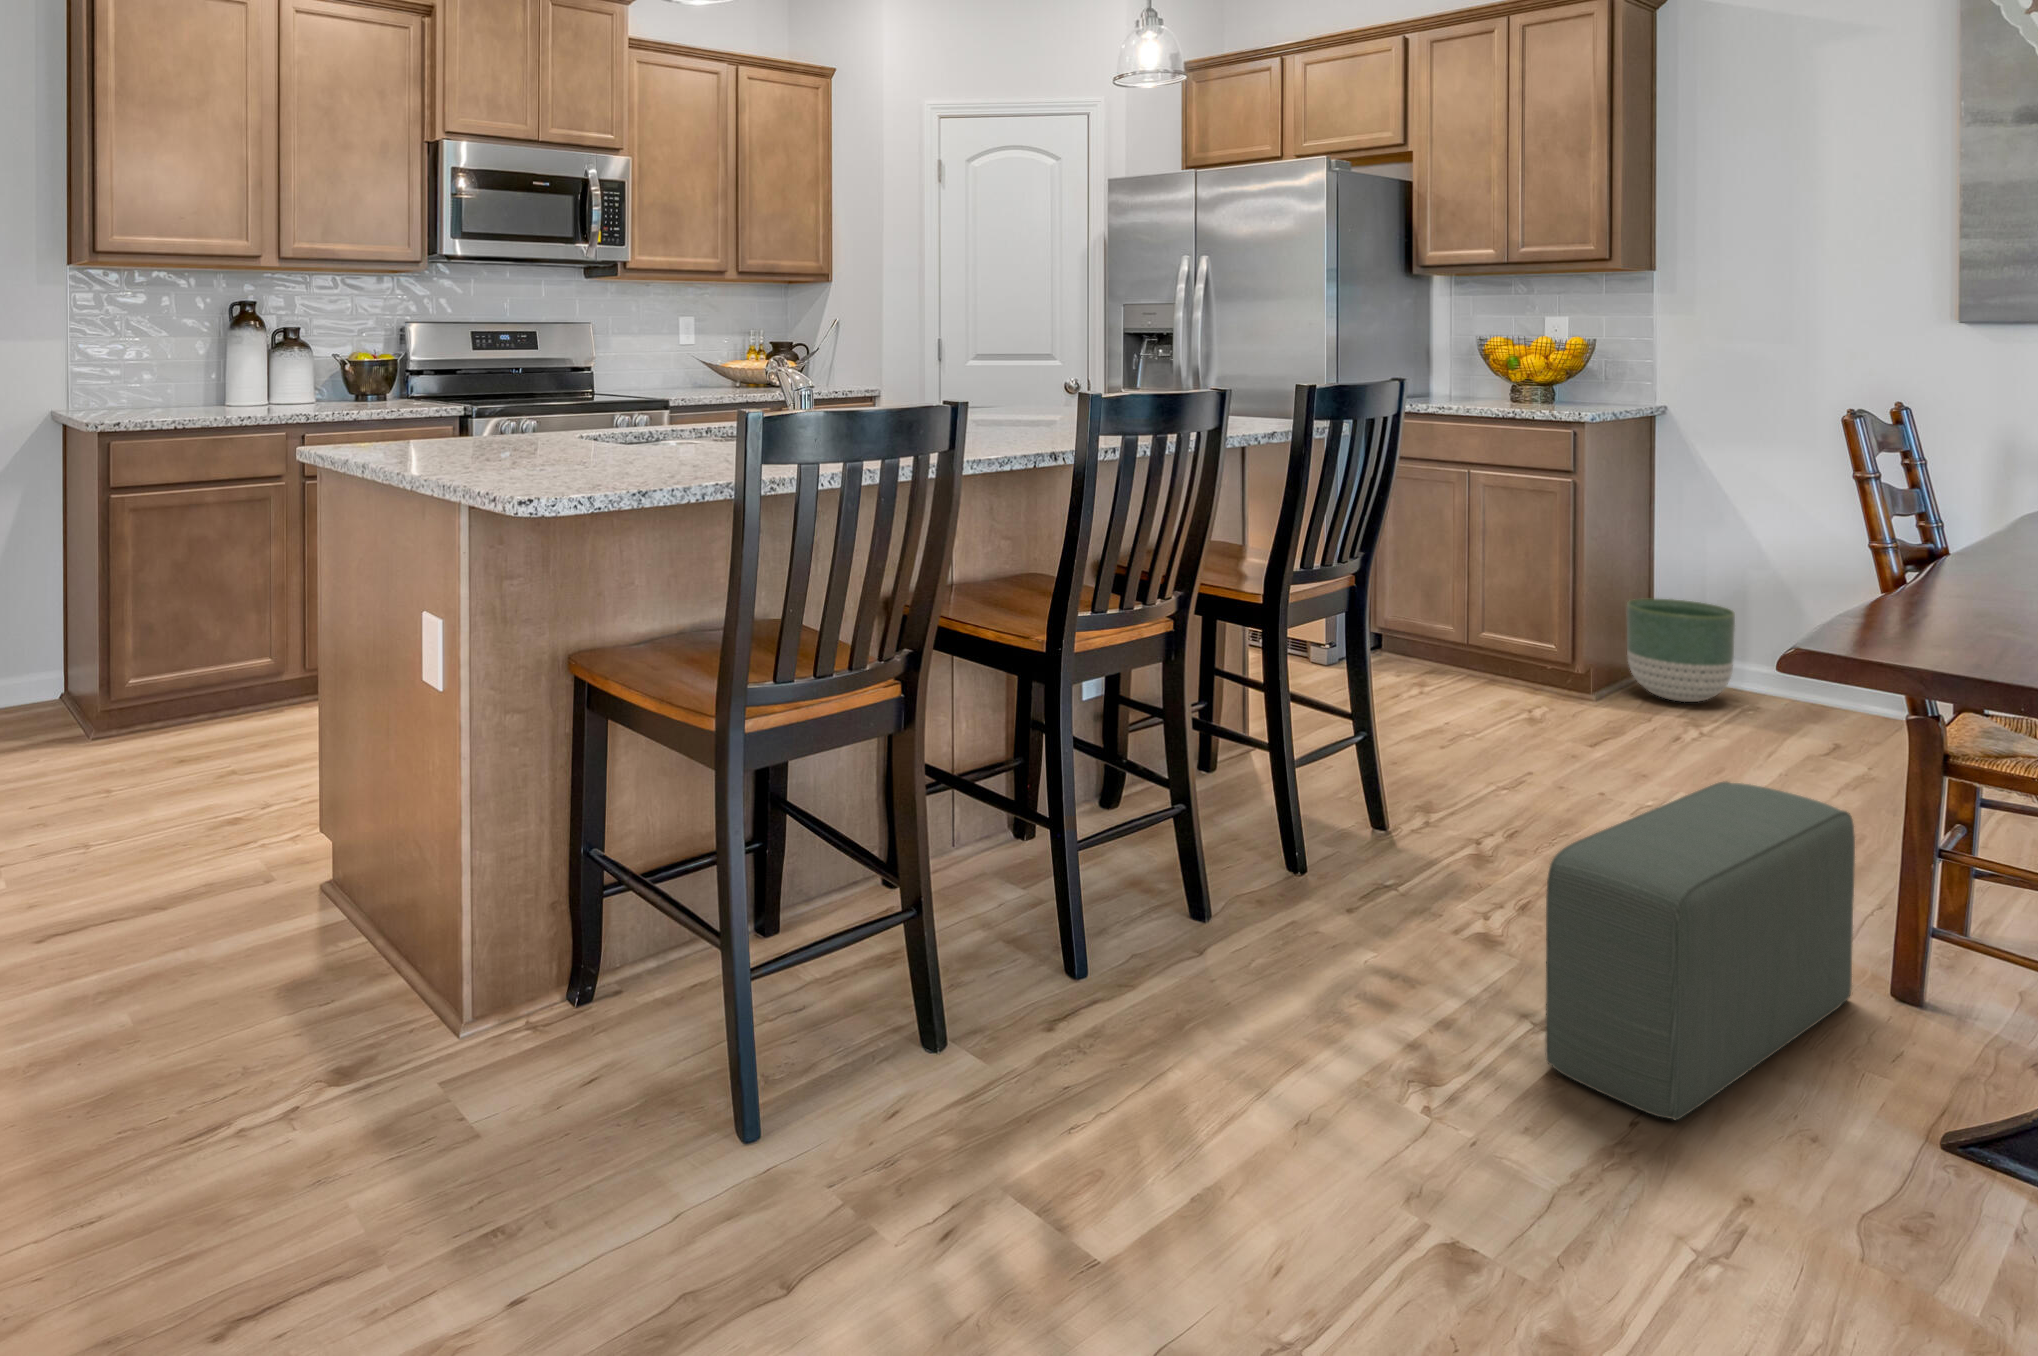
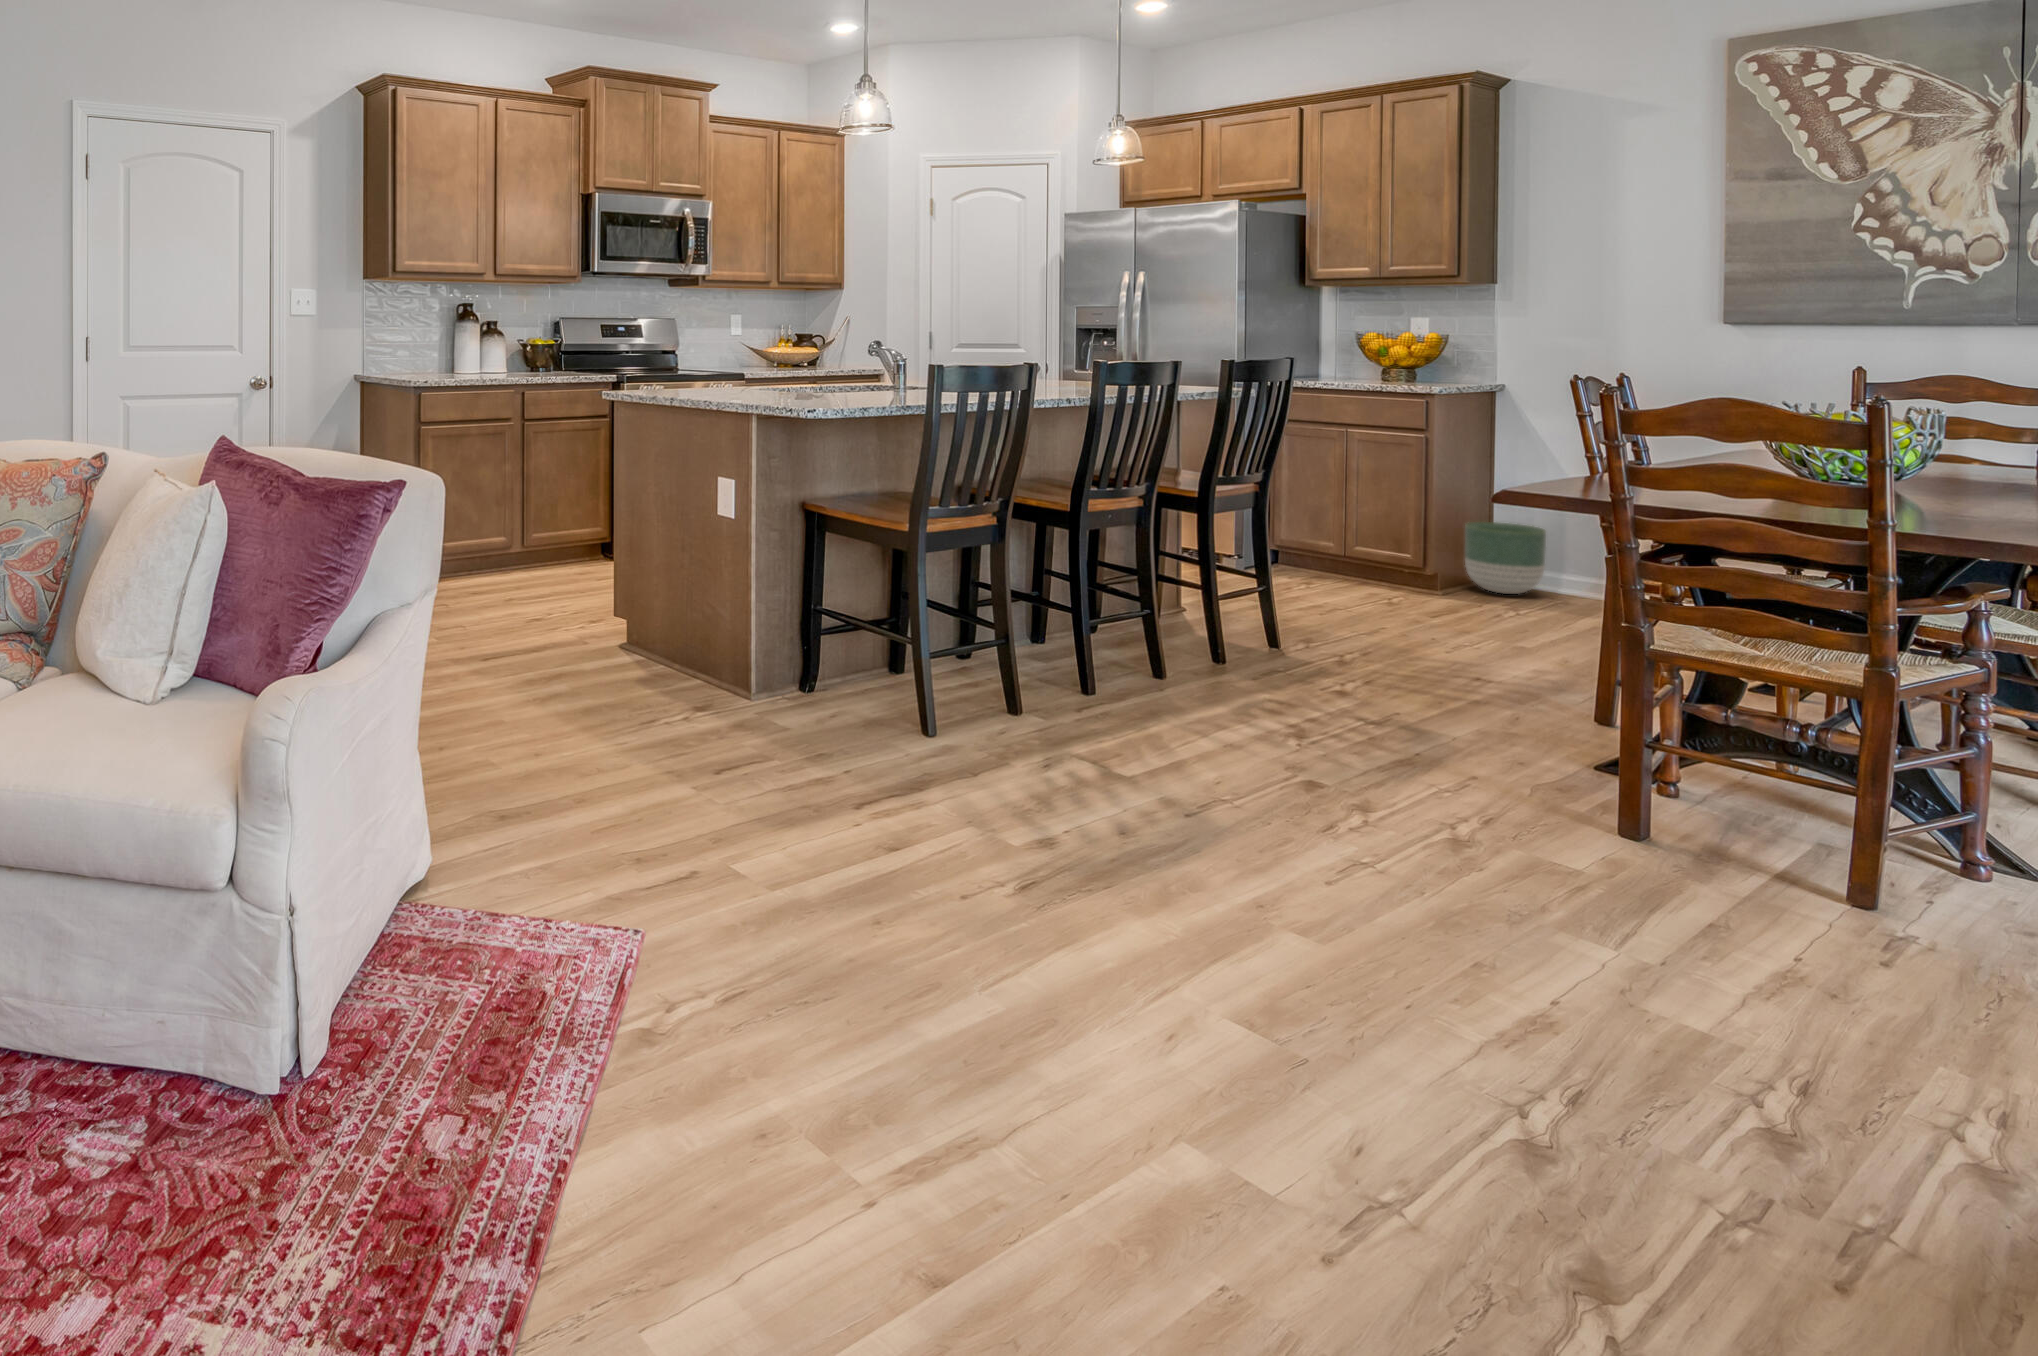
pouf: present [1545,782,1855,1120] -> none [1368,598,1566,753]

